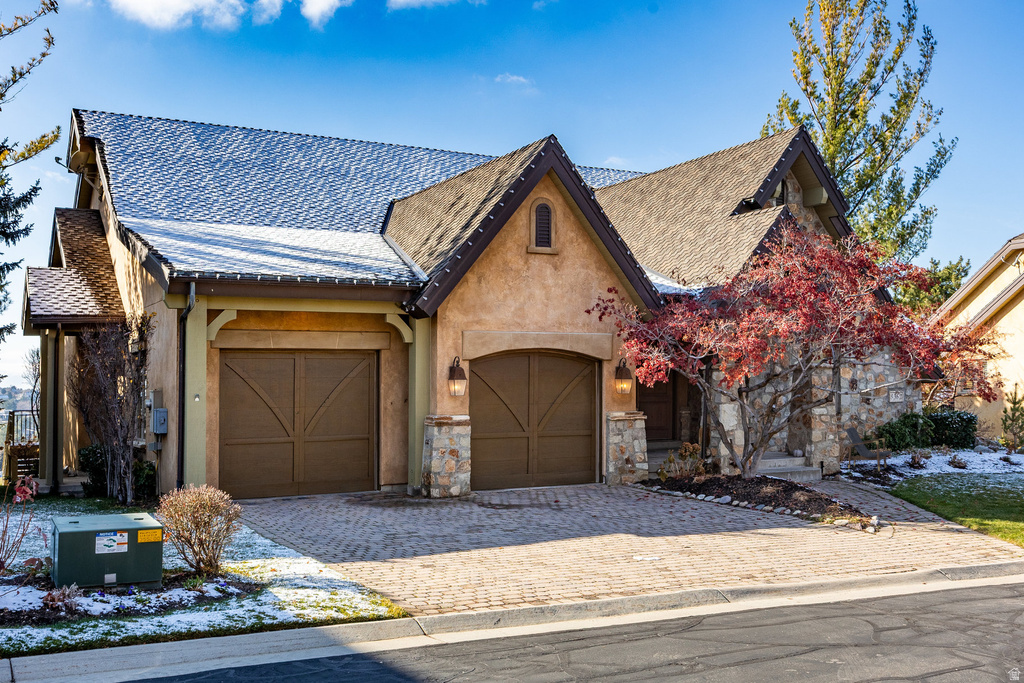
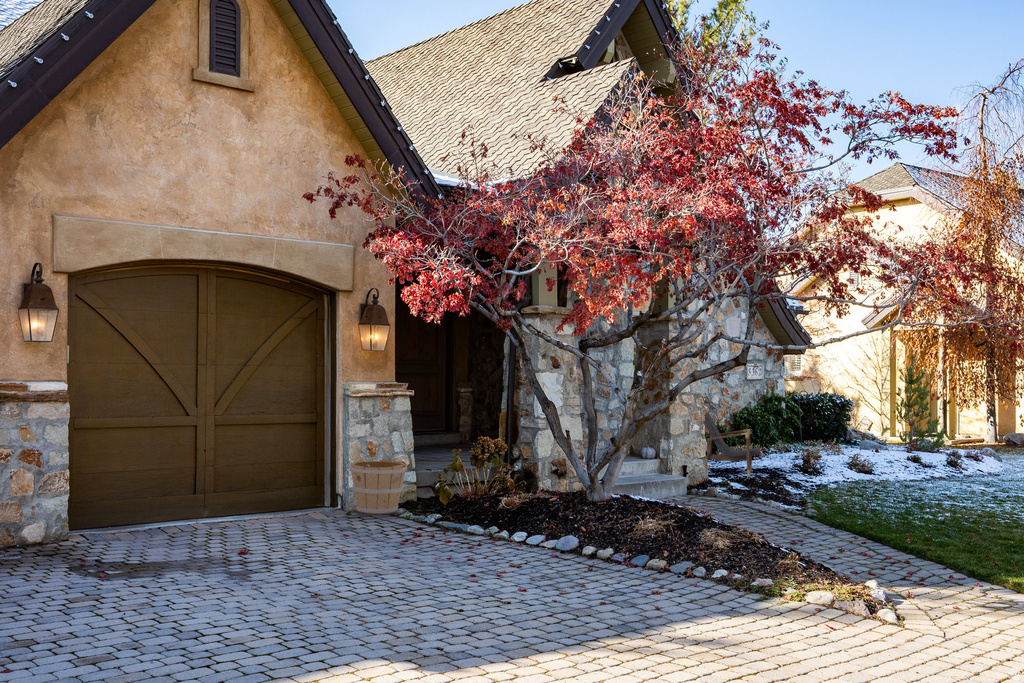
wooden bucket: none [610,456,642,486] -> present [350,460,407,514]

